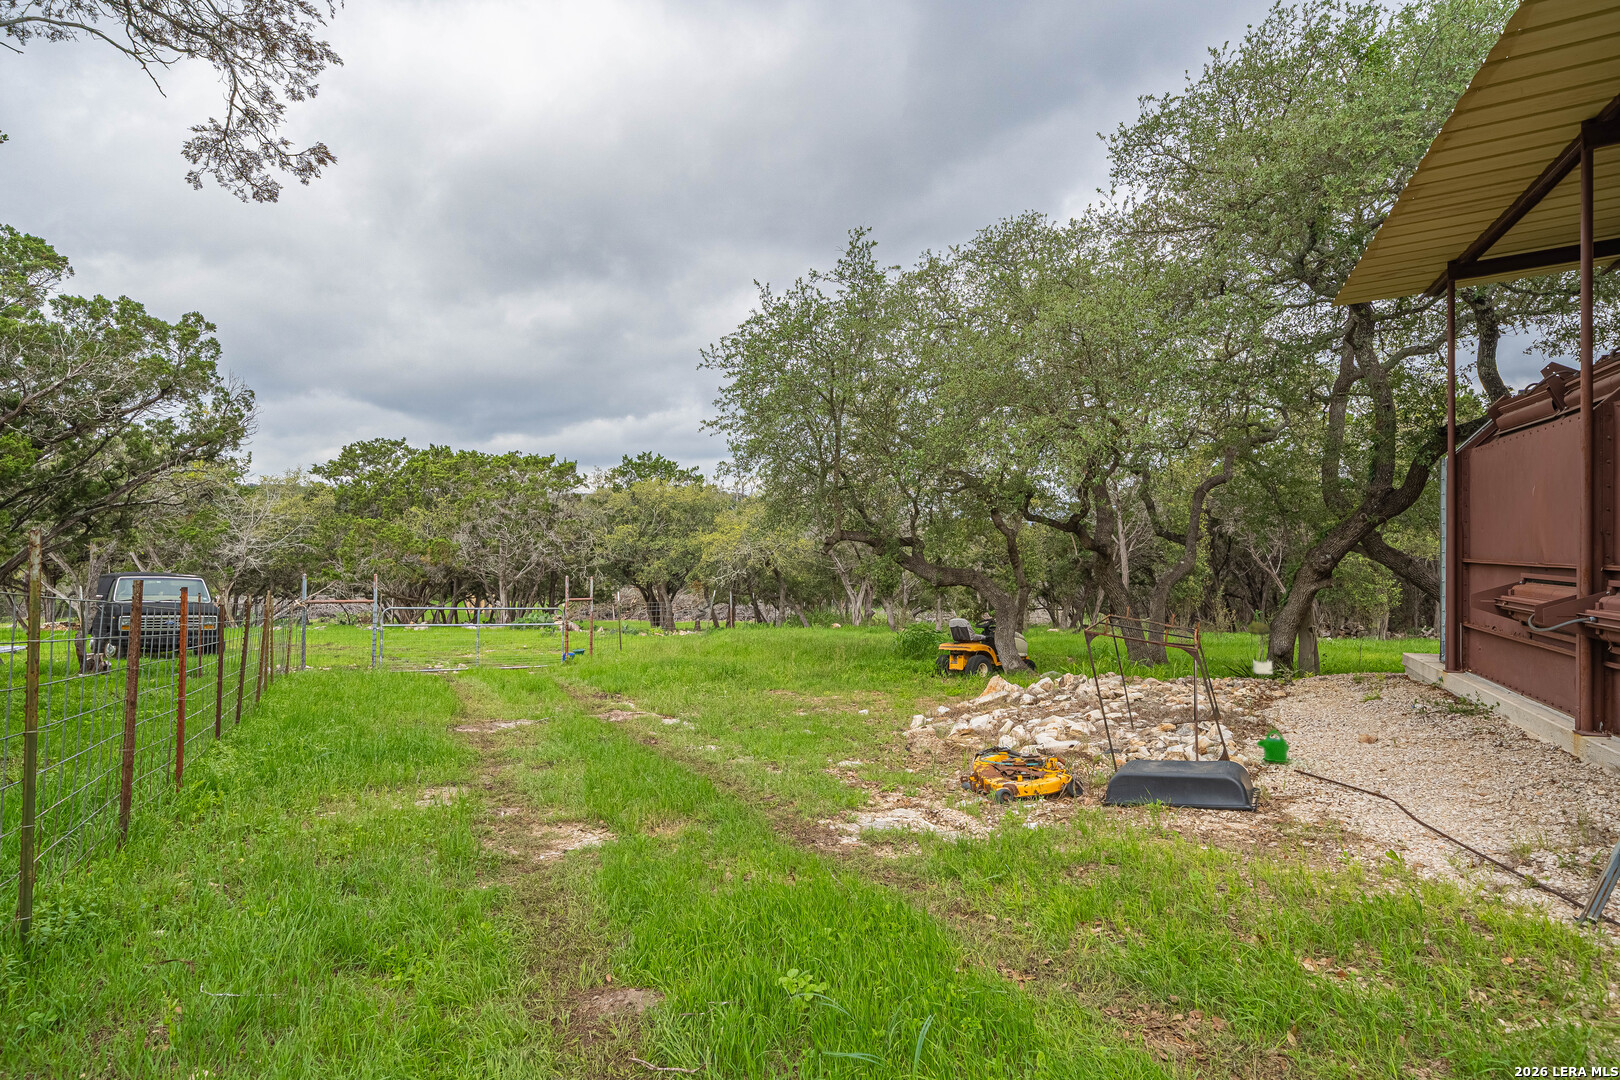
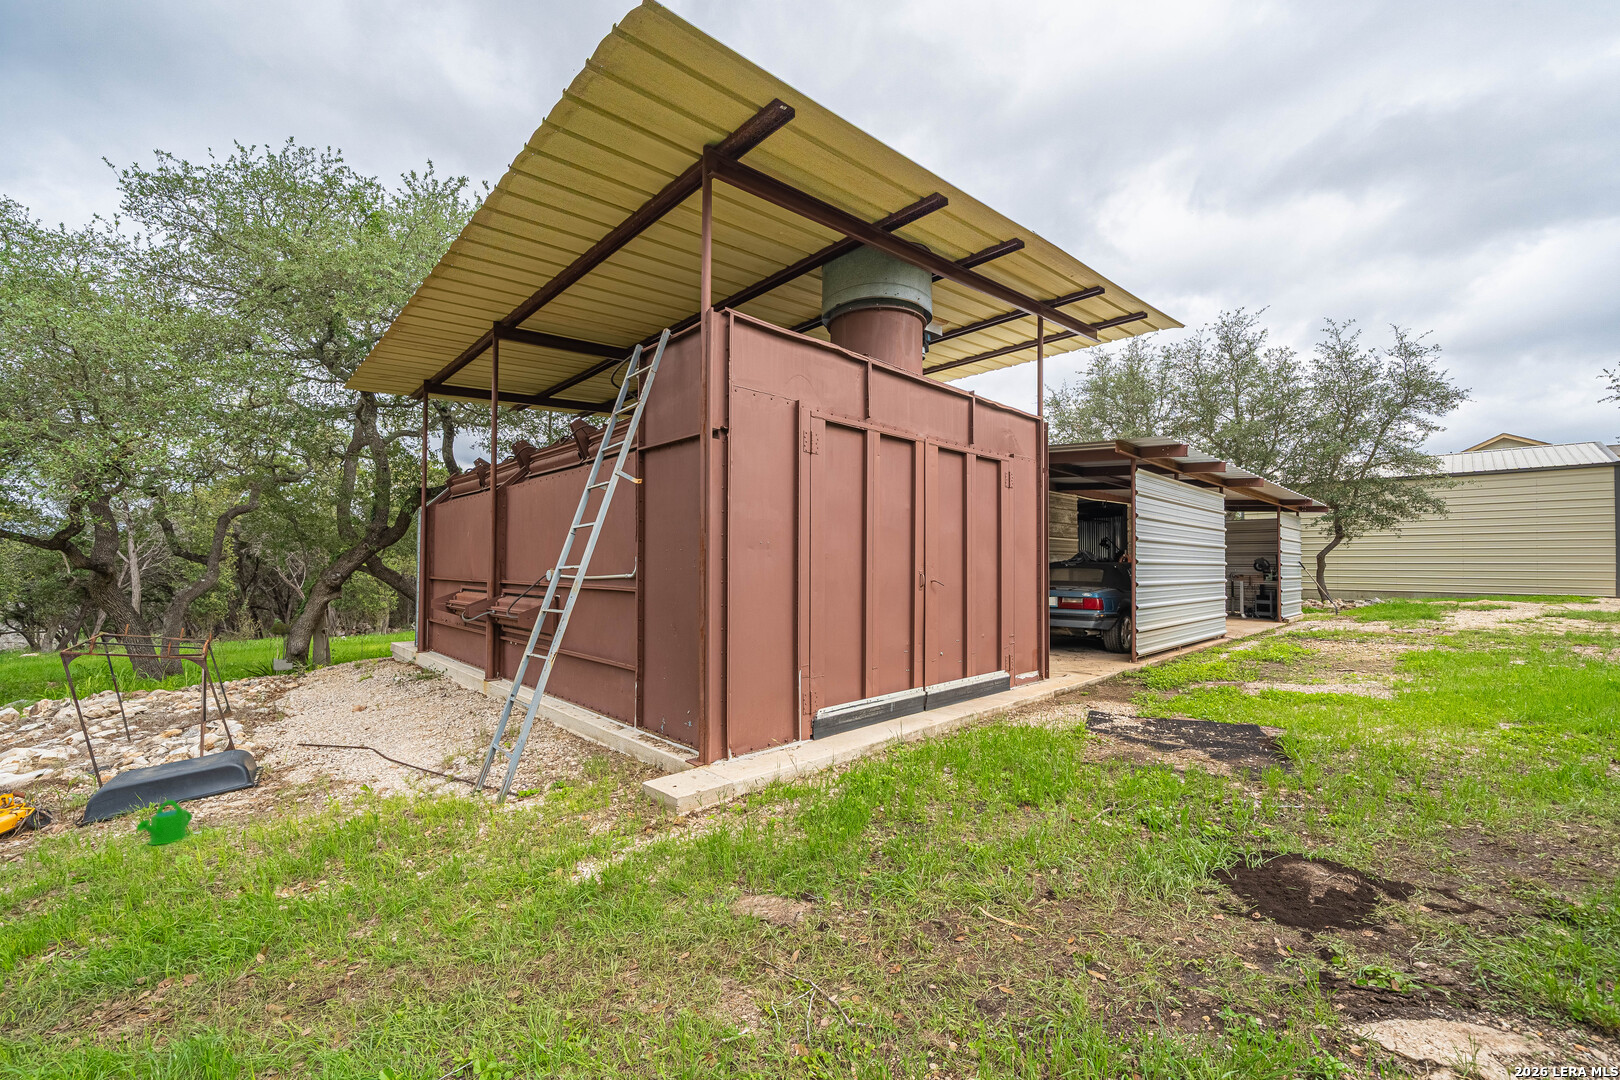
watering can: present [1257,730,1289,762] -> present [137,800,192,845]

